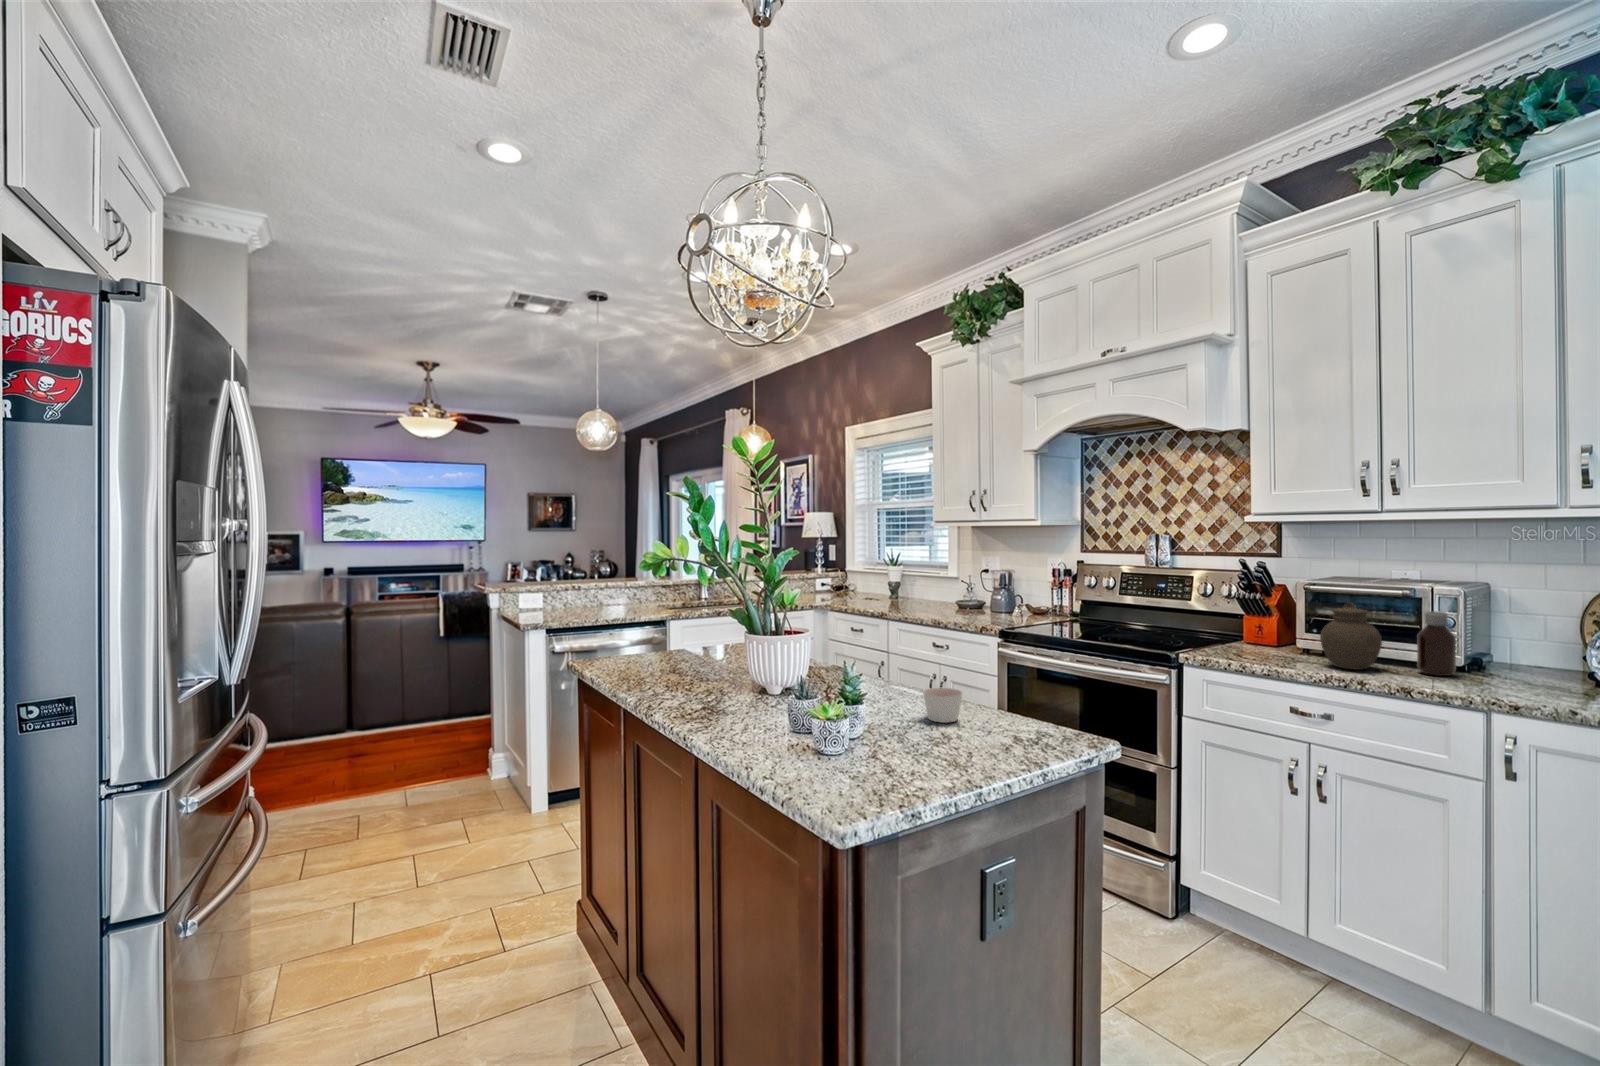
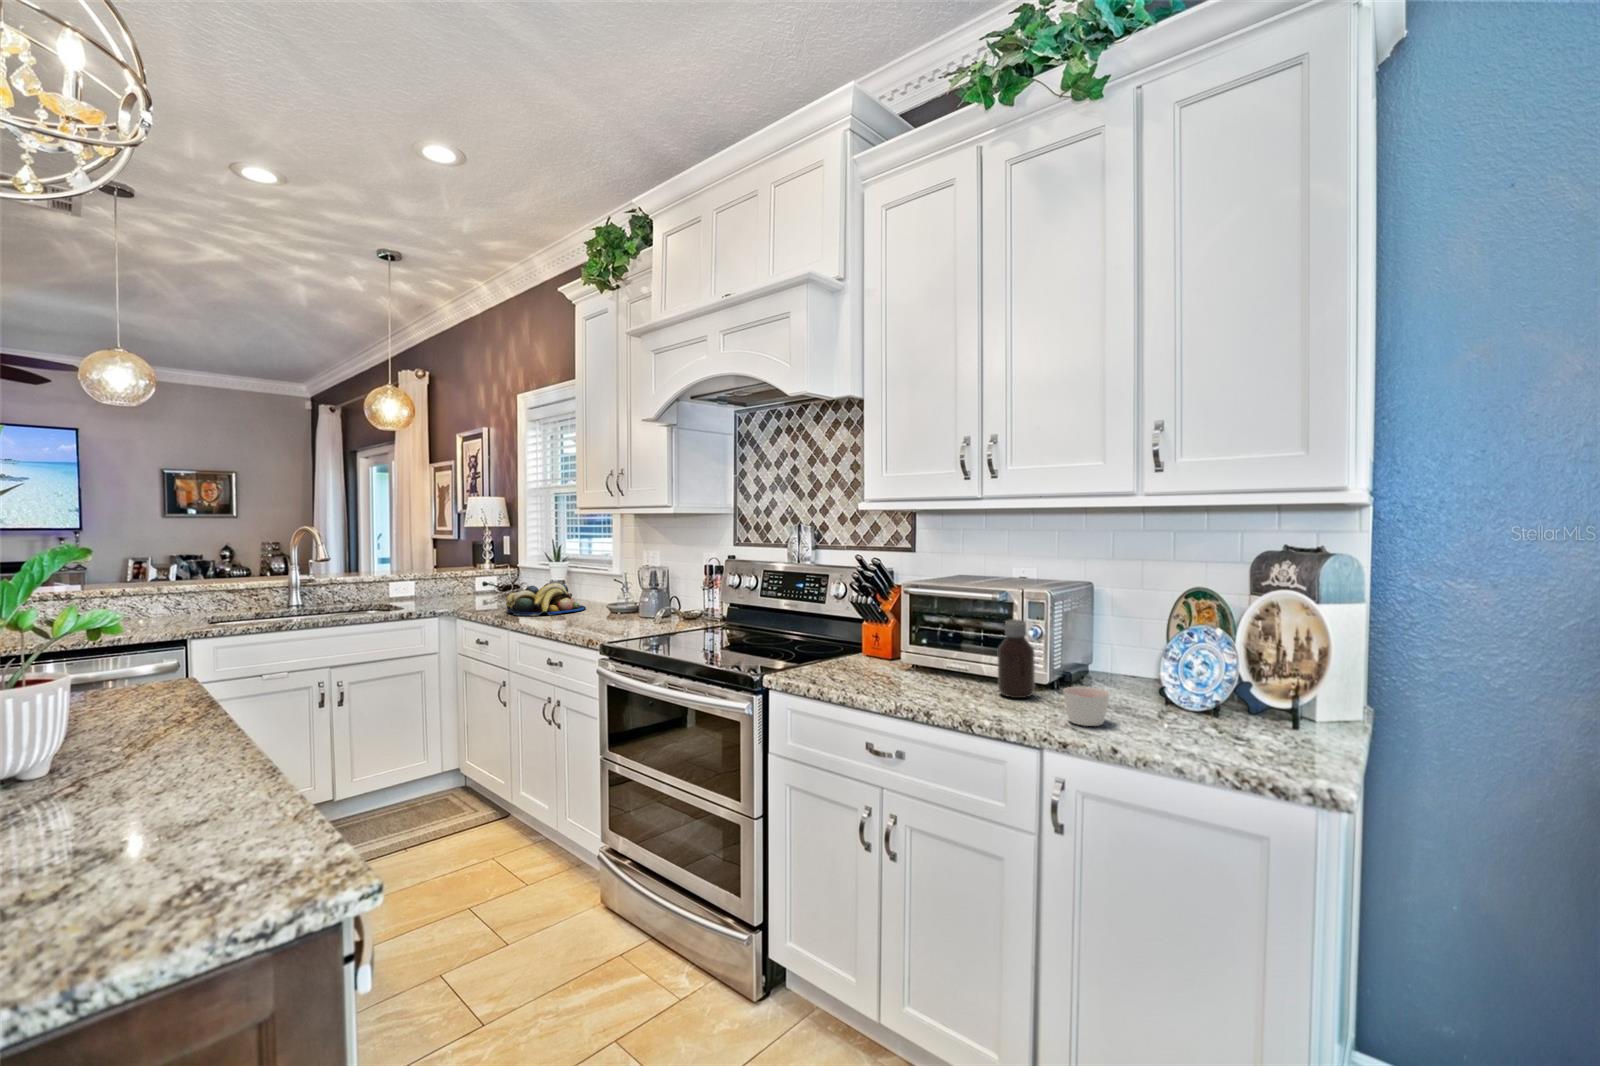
fruit bowl: none [873,583,936,609] -> present [506,583,586,616]
jar: present [1320,602,1382,670] -> none [903,609,964,692]
candle: present [923,688,962,723] -> present [1063,687,1109,726]

